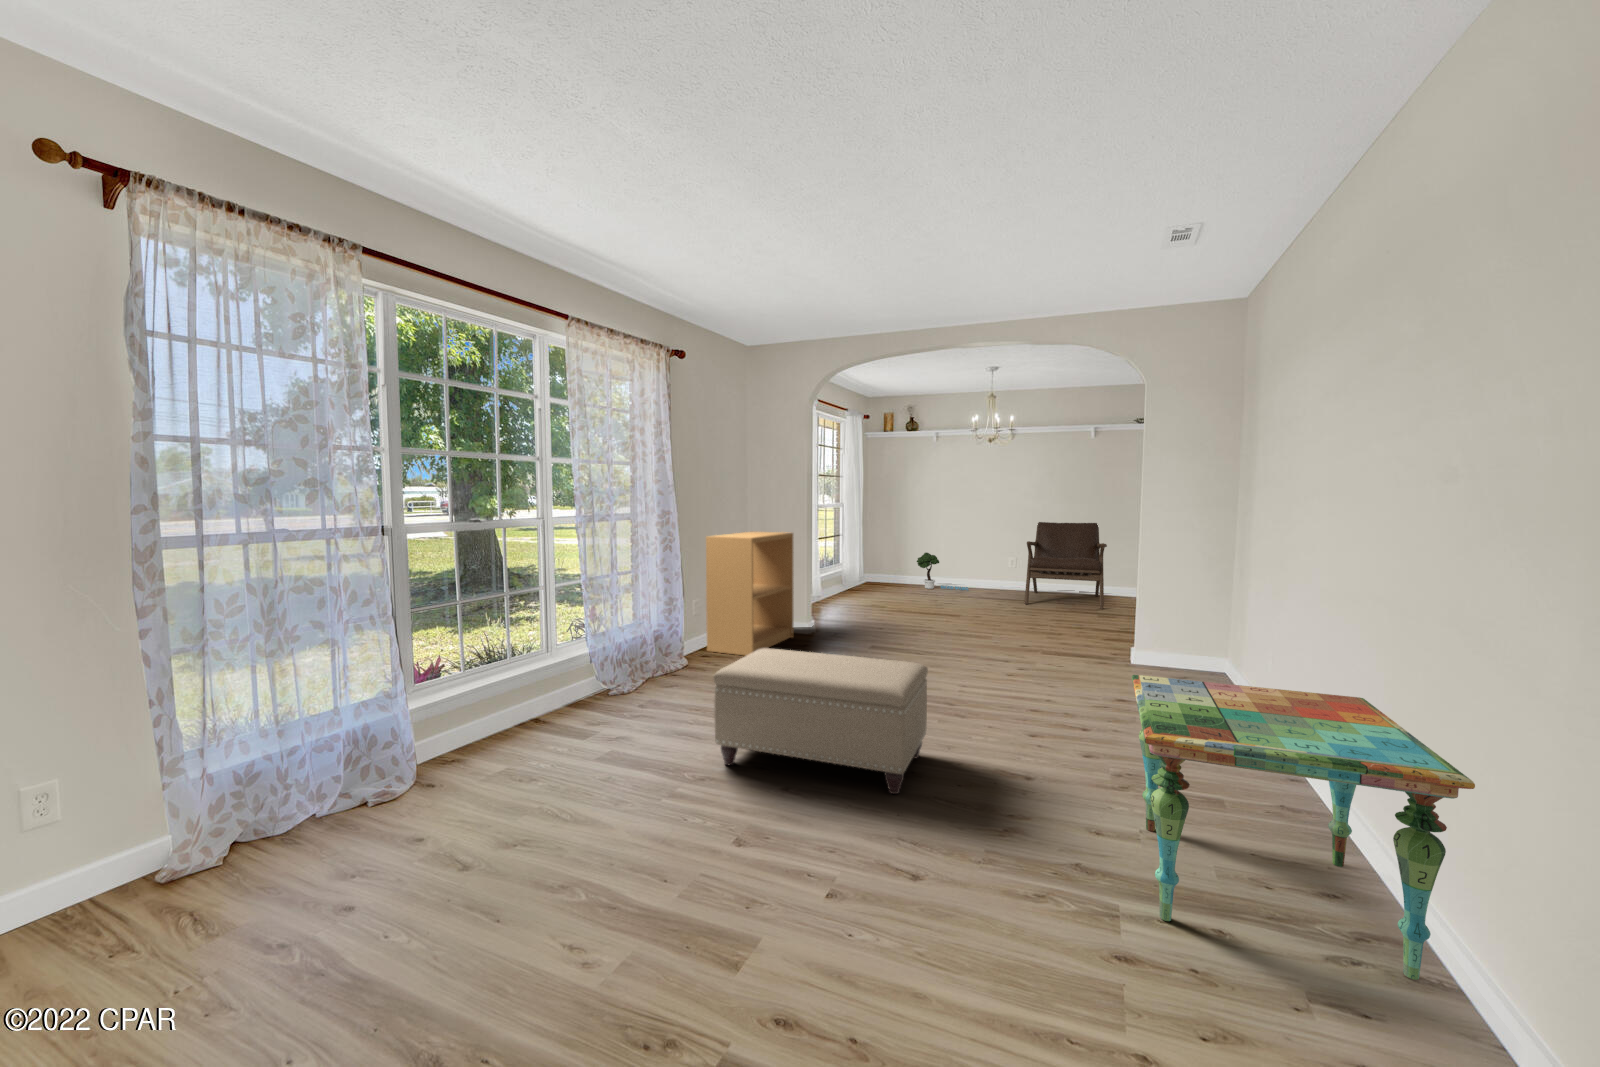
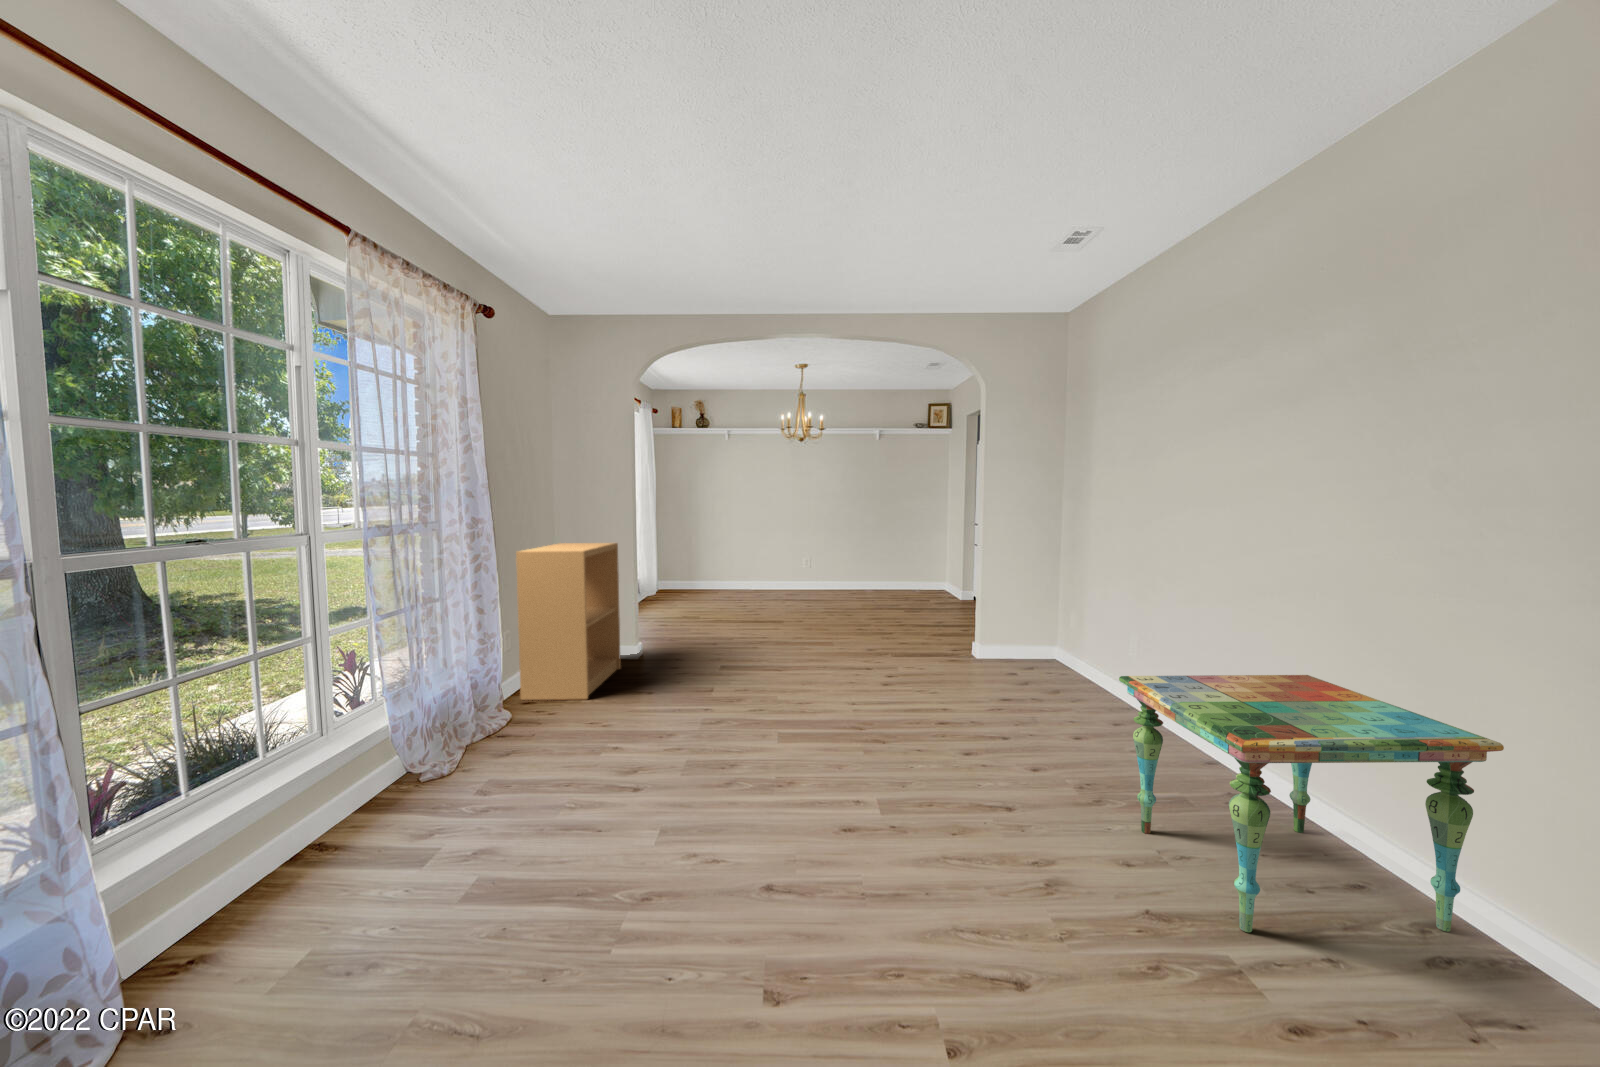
lounge chair: present [1025,522,1107,609] -> none [829,523,909,607]
potted tree: present [917,553,968,590] -> none [715,559,770,598]
ottoman: present [714,648,928,794] -> none [646,688,906,856]

